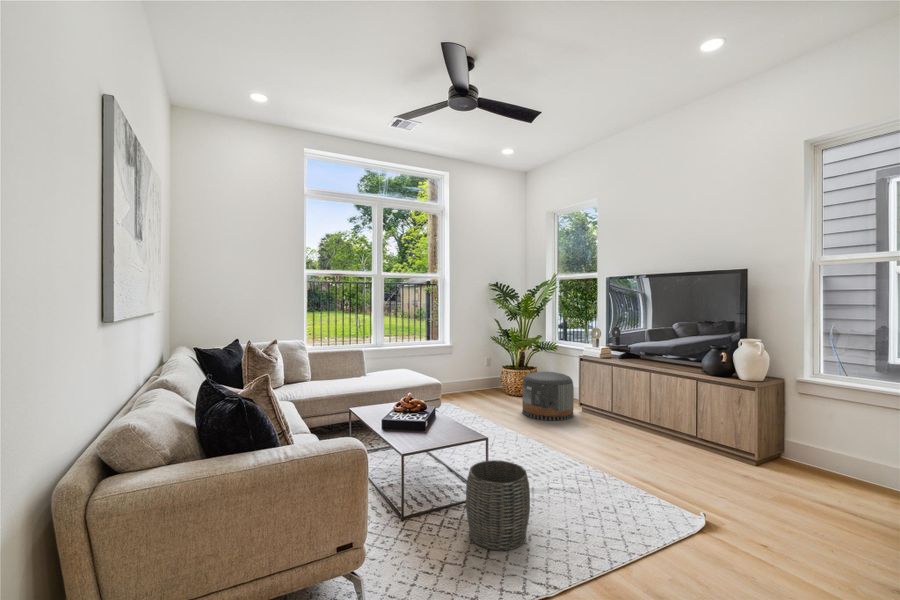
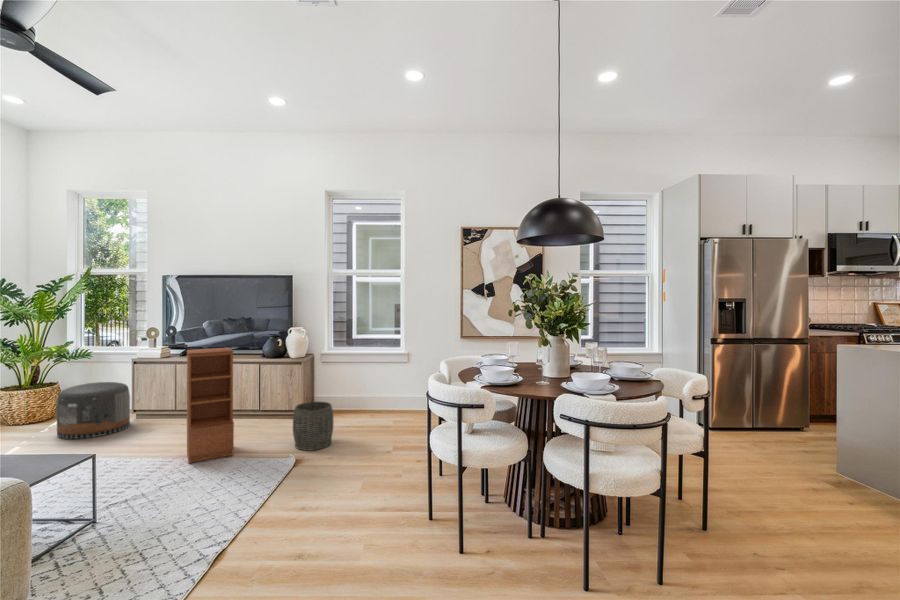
bookcase: none [589,351,641,483] -> present [187,347,234,463]
woven basket: present [466,460,530,551] -> present [293,402,334,451]

